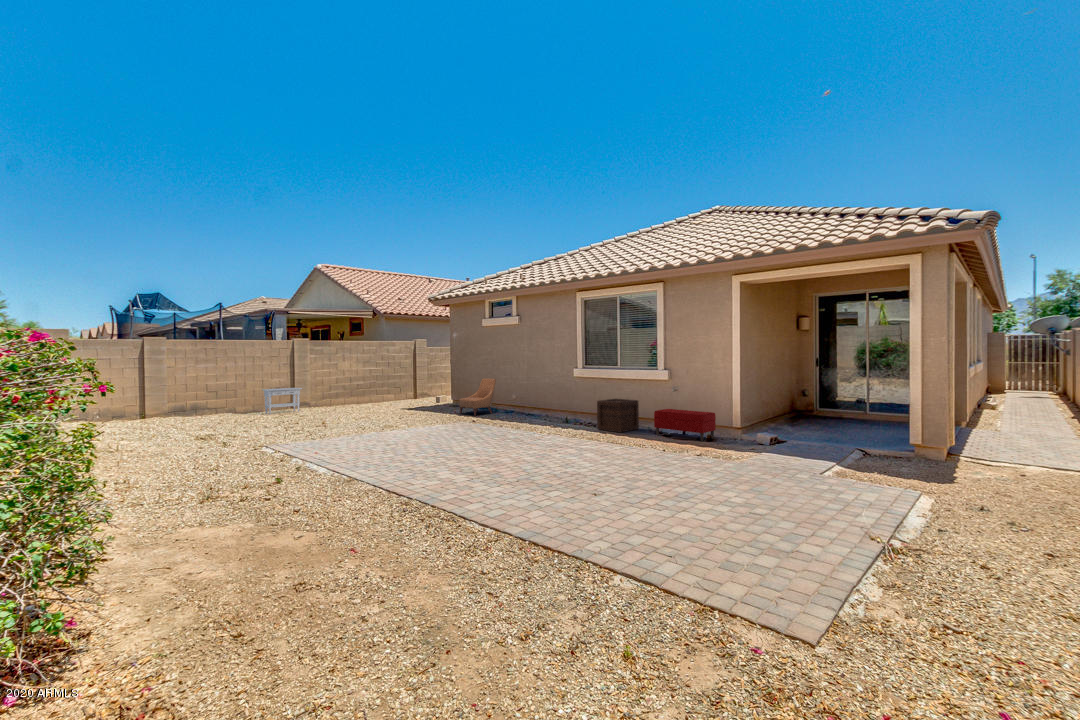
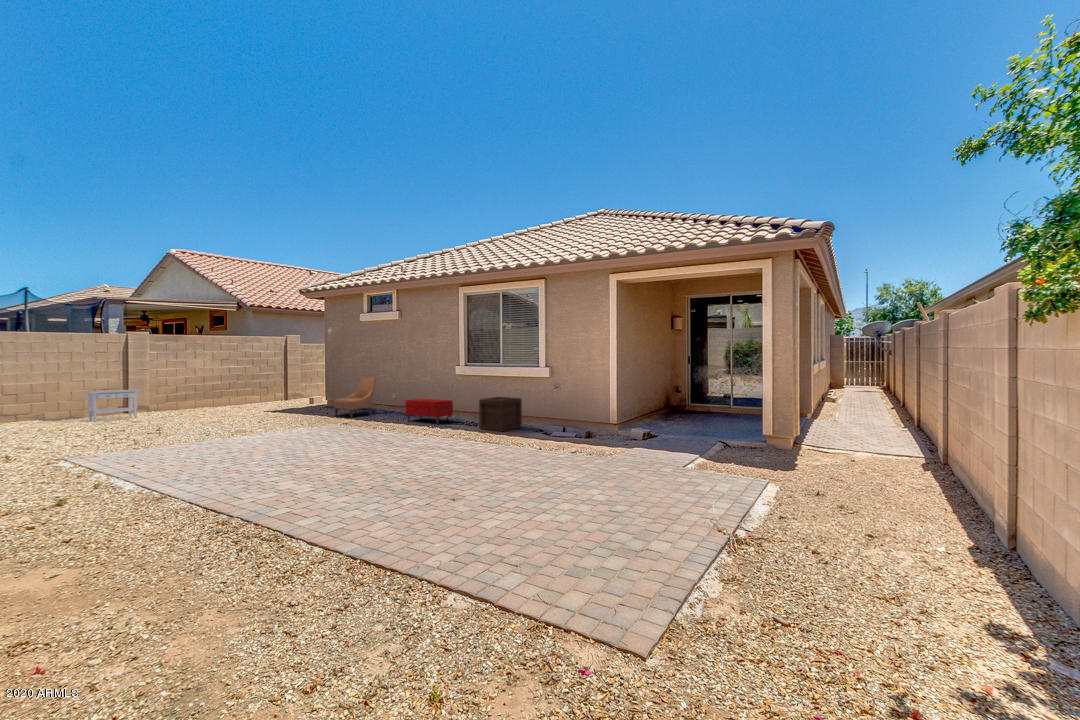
bench: present [654,409,716,441] -> present [405,399,453,424]

